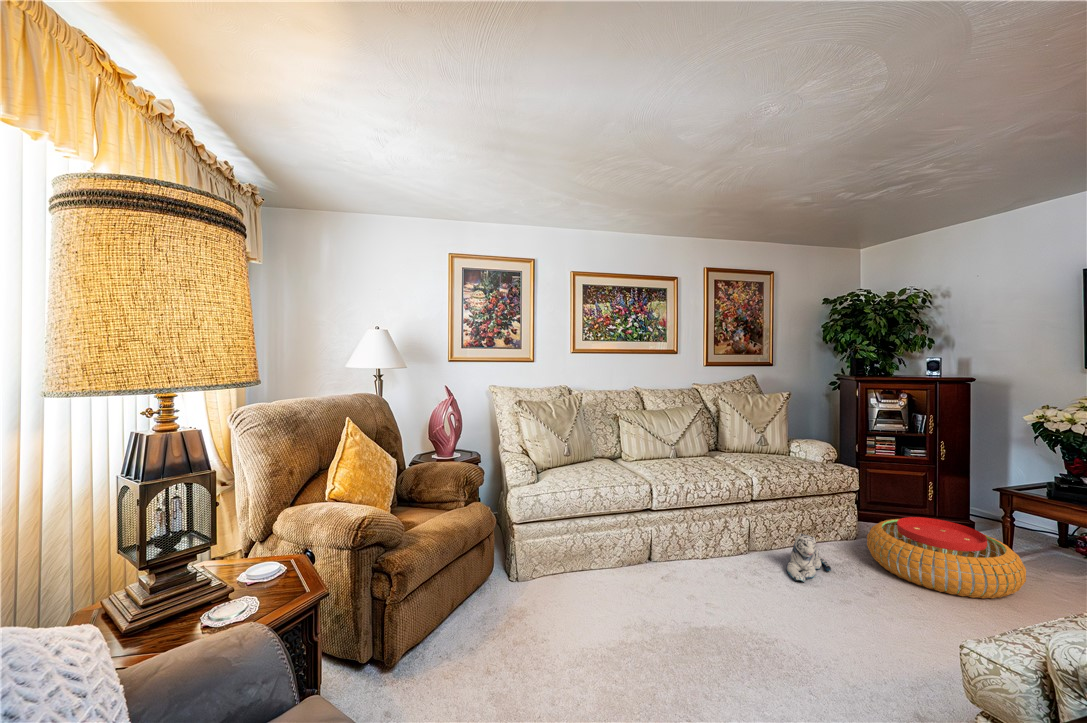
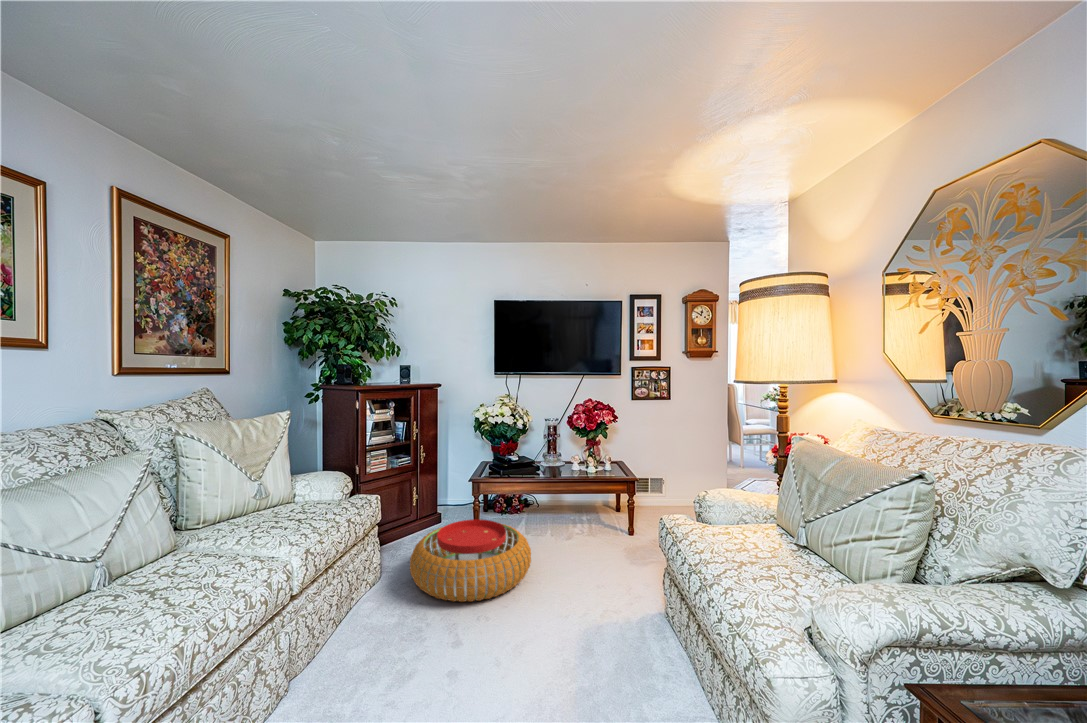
plush toy: present [787,533,831,582] -> none [362,608,417,693]

